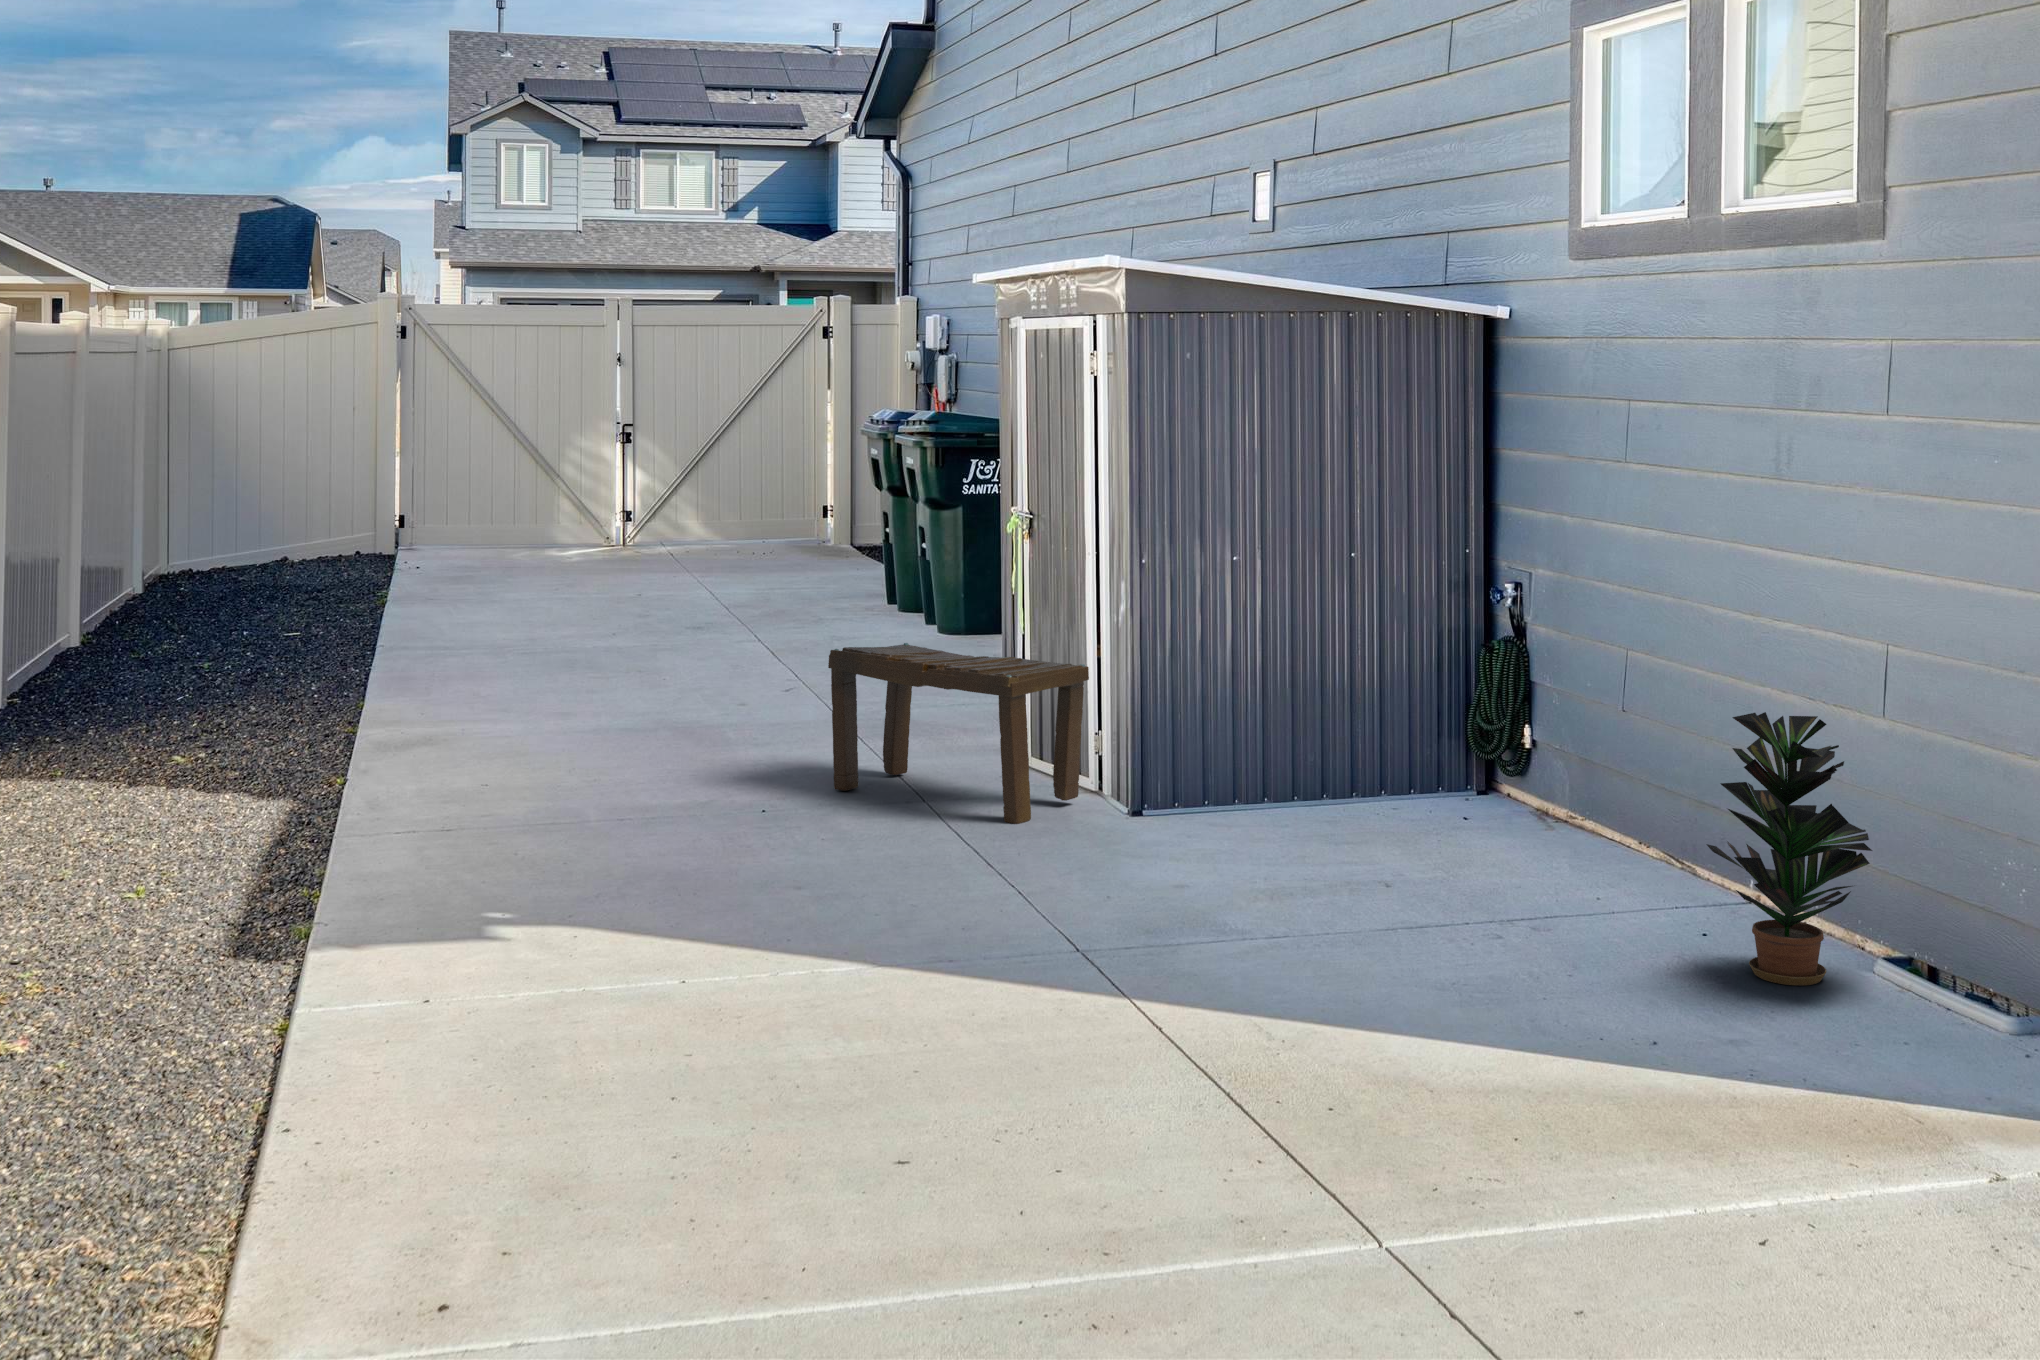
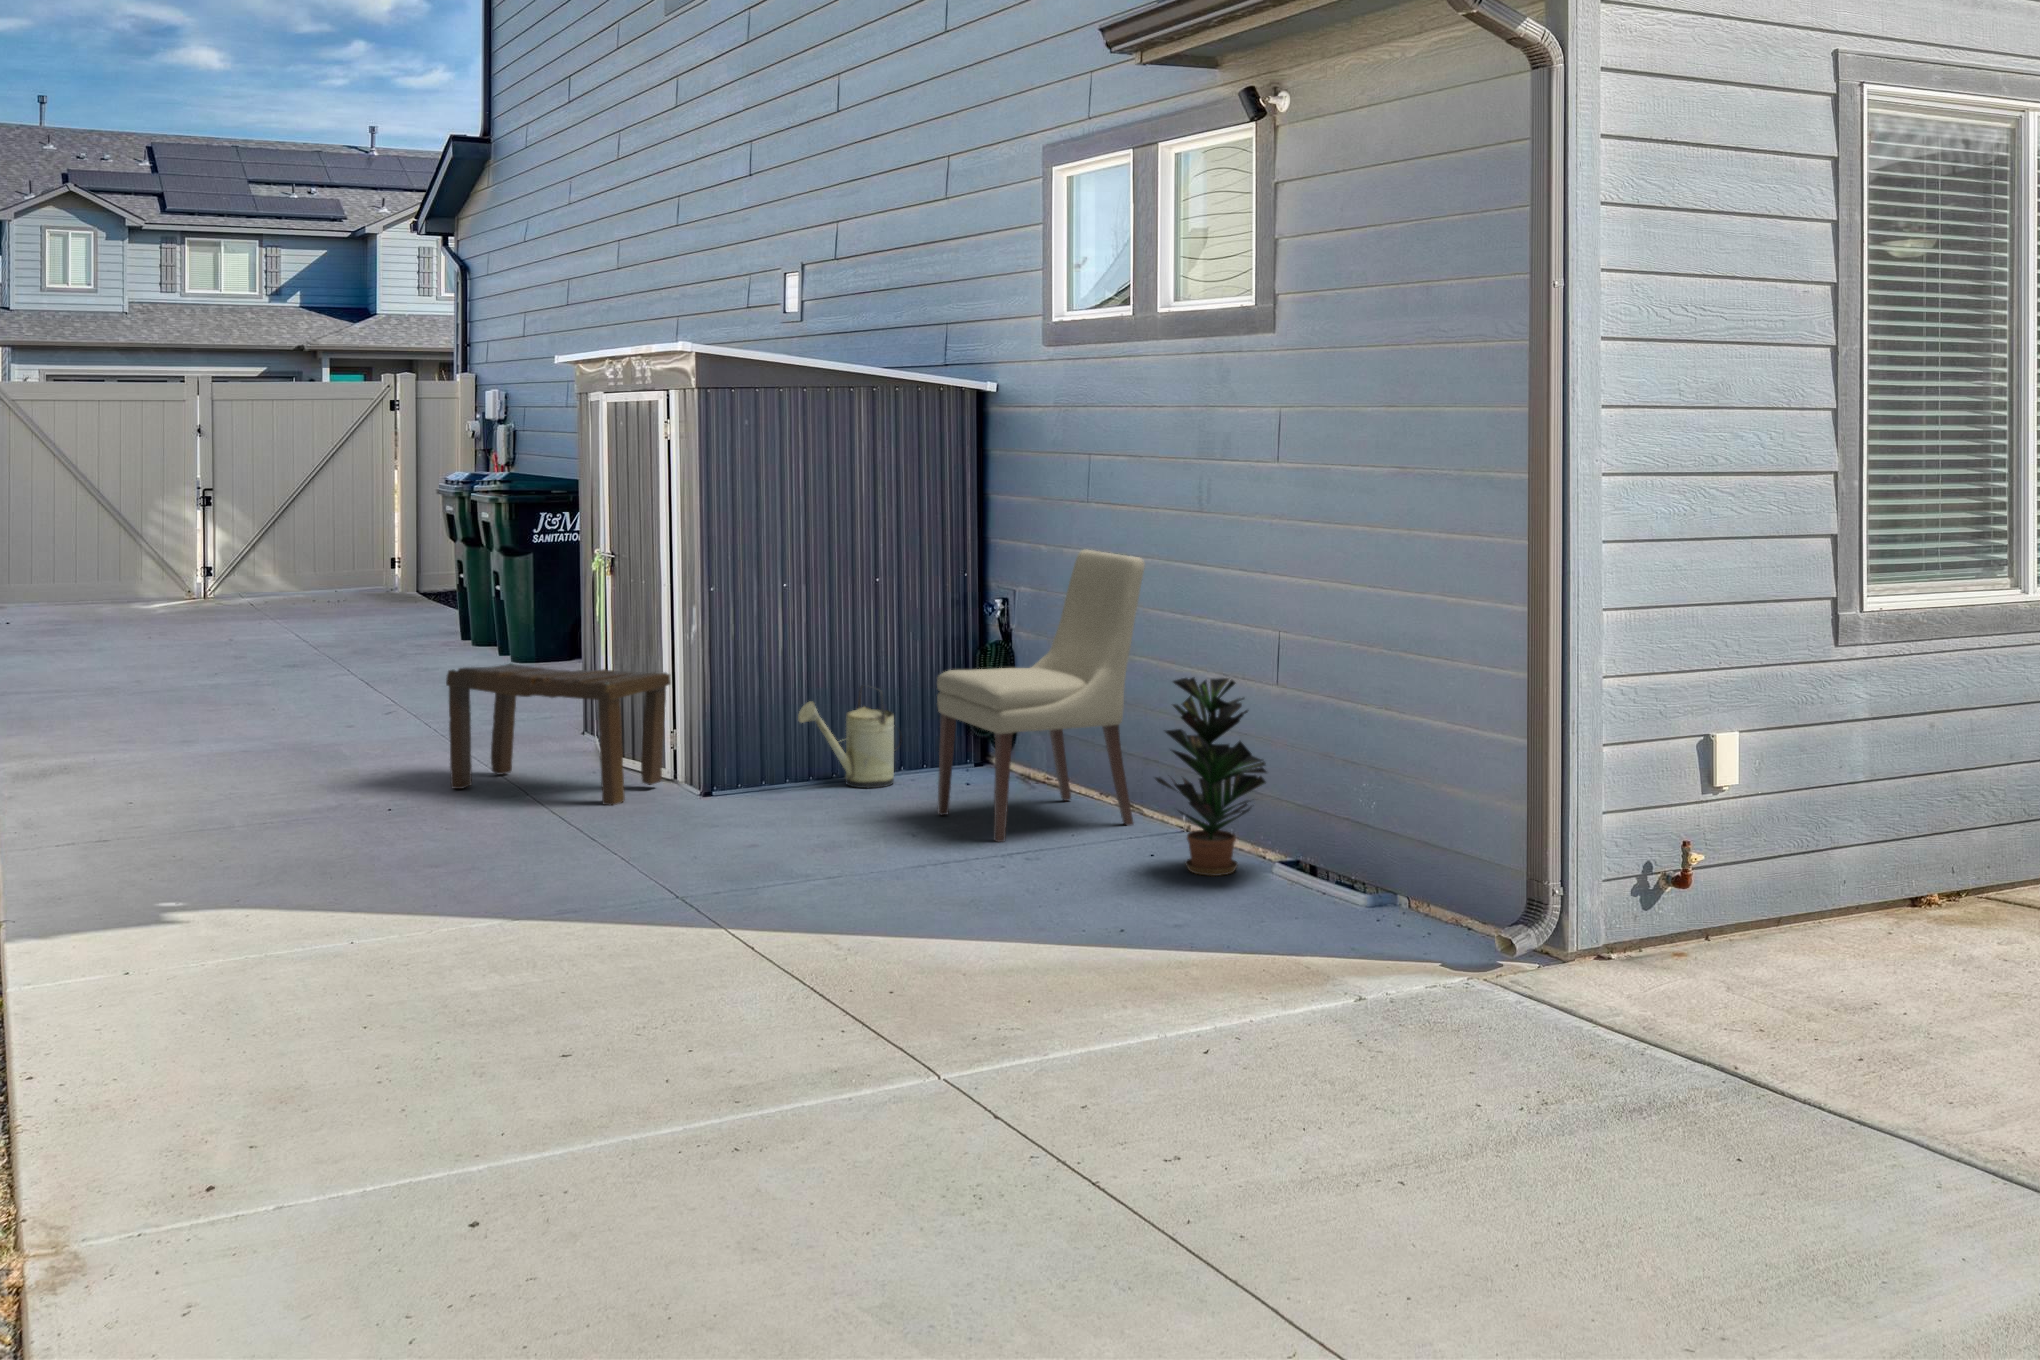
chair: none [1417,531,1700,911] -> present [937,549,1145,842]
watering can: none [1244,691,1377,822] -> present [798,686,895,788]

